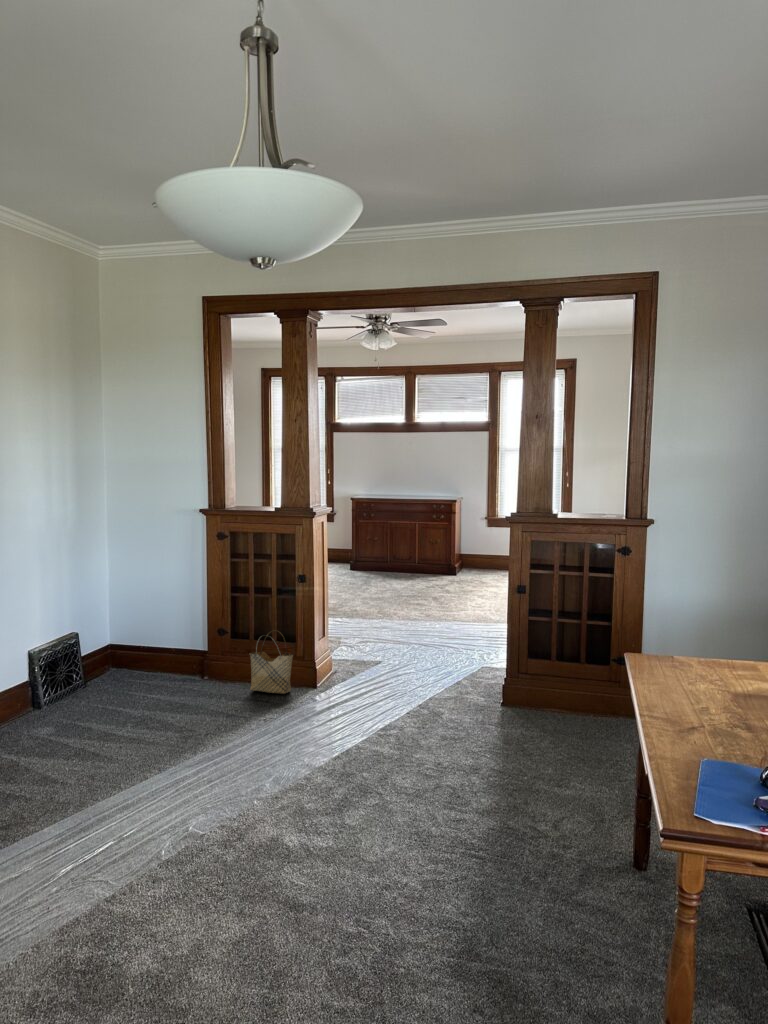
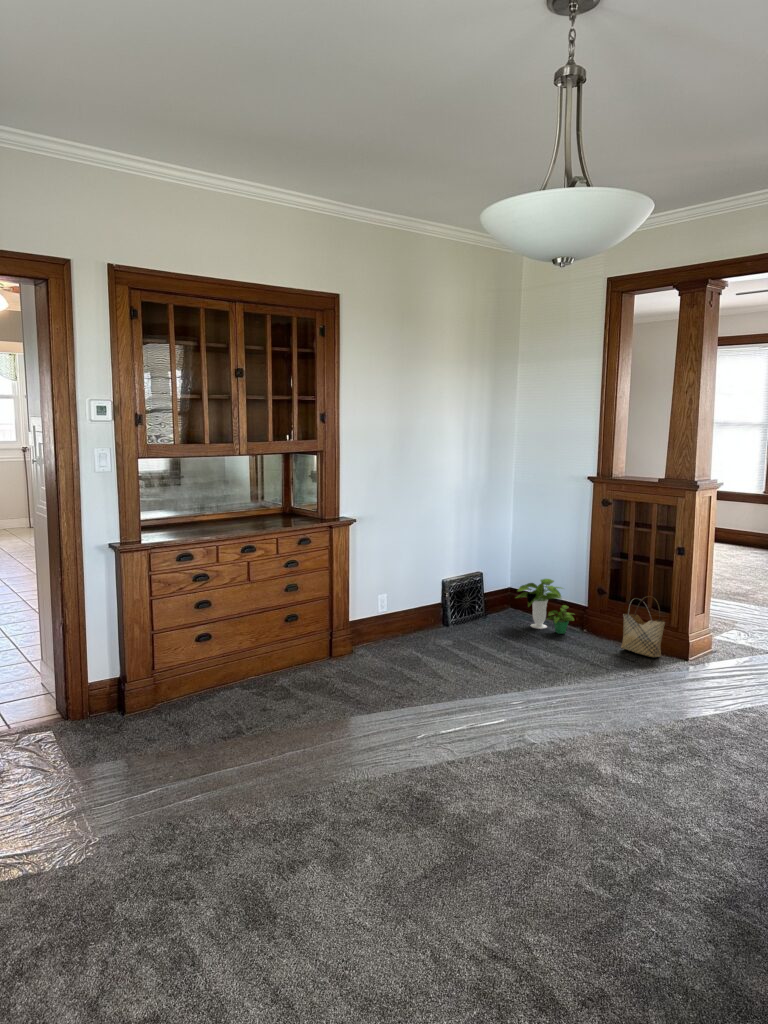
potted plant: none [122,627,196,687] -> present [516,579,574,634]

